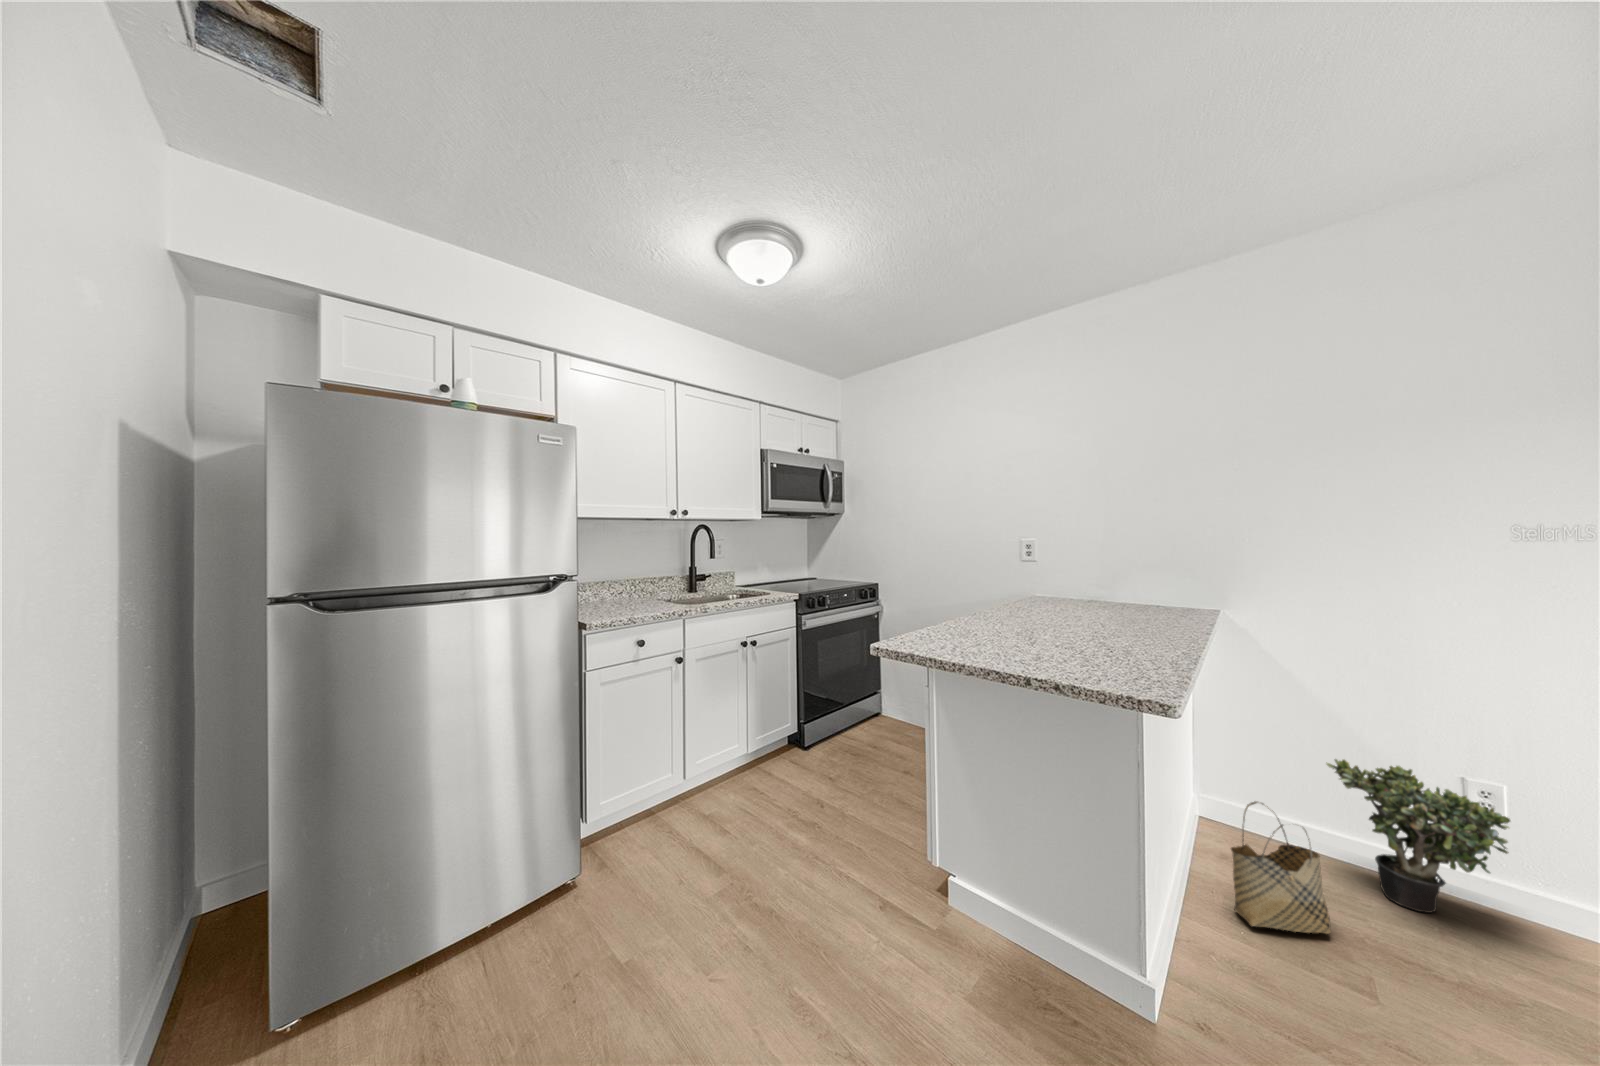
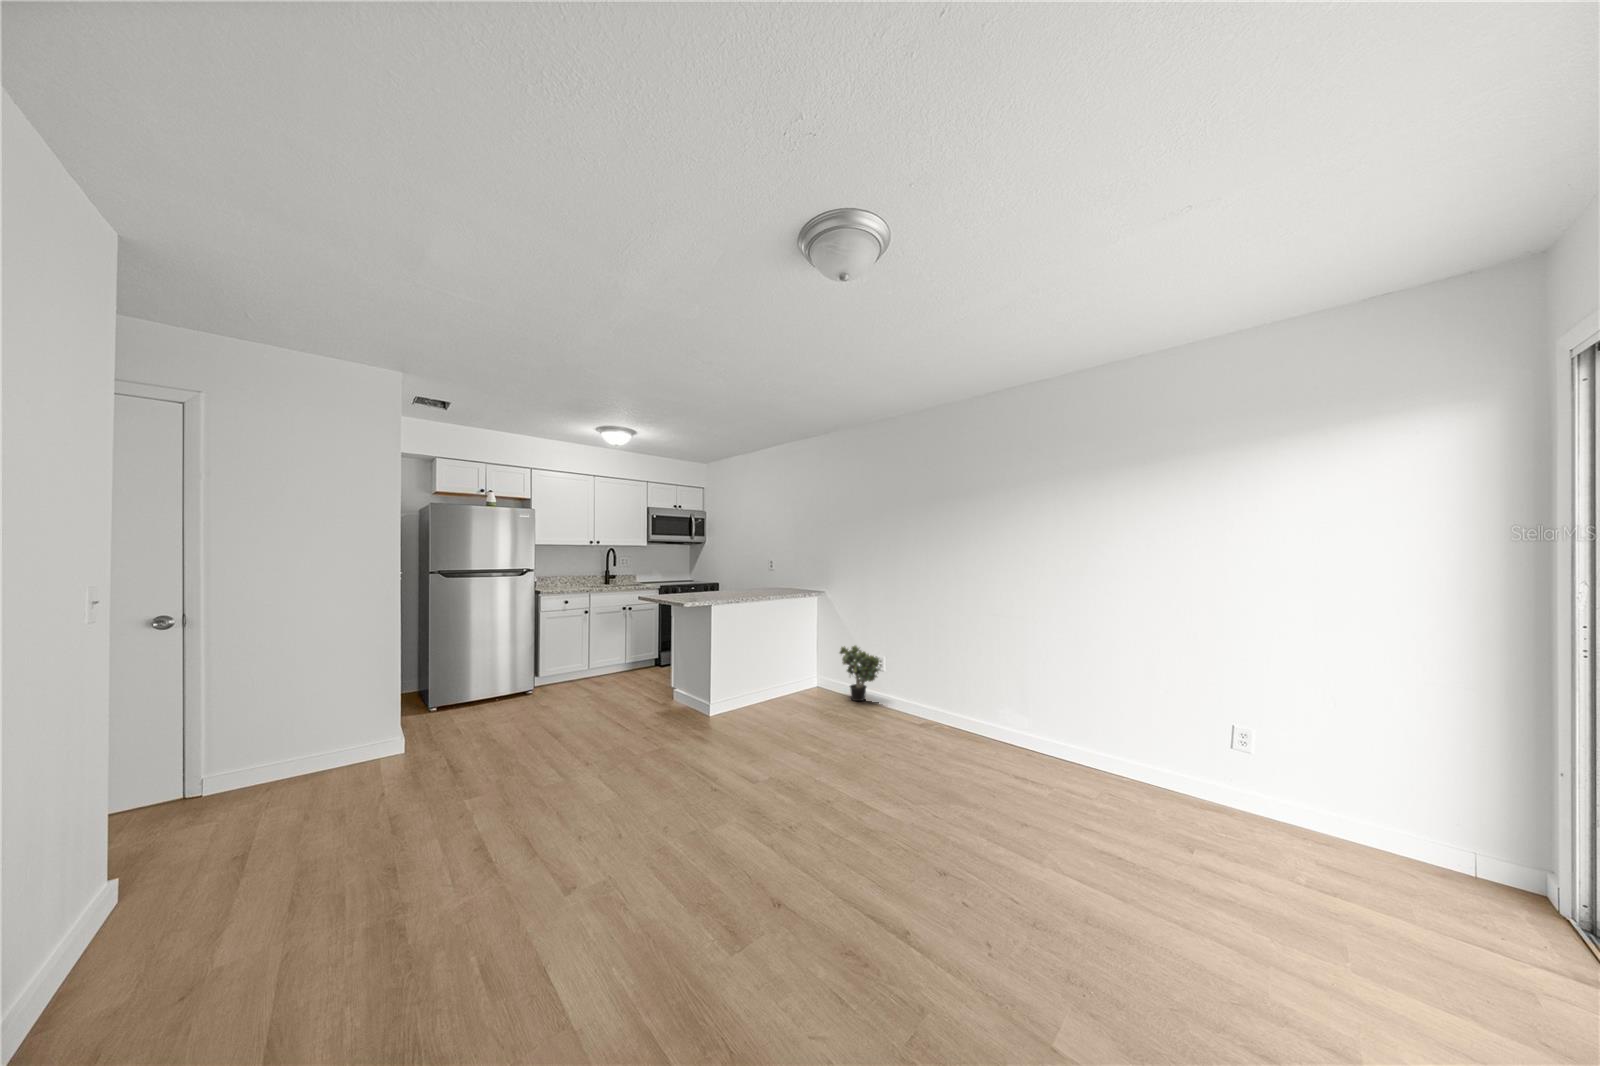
woven basket: present [1231,802,1331,934] -> none [780,659,812,703]

